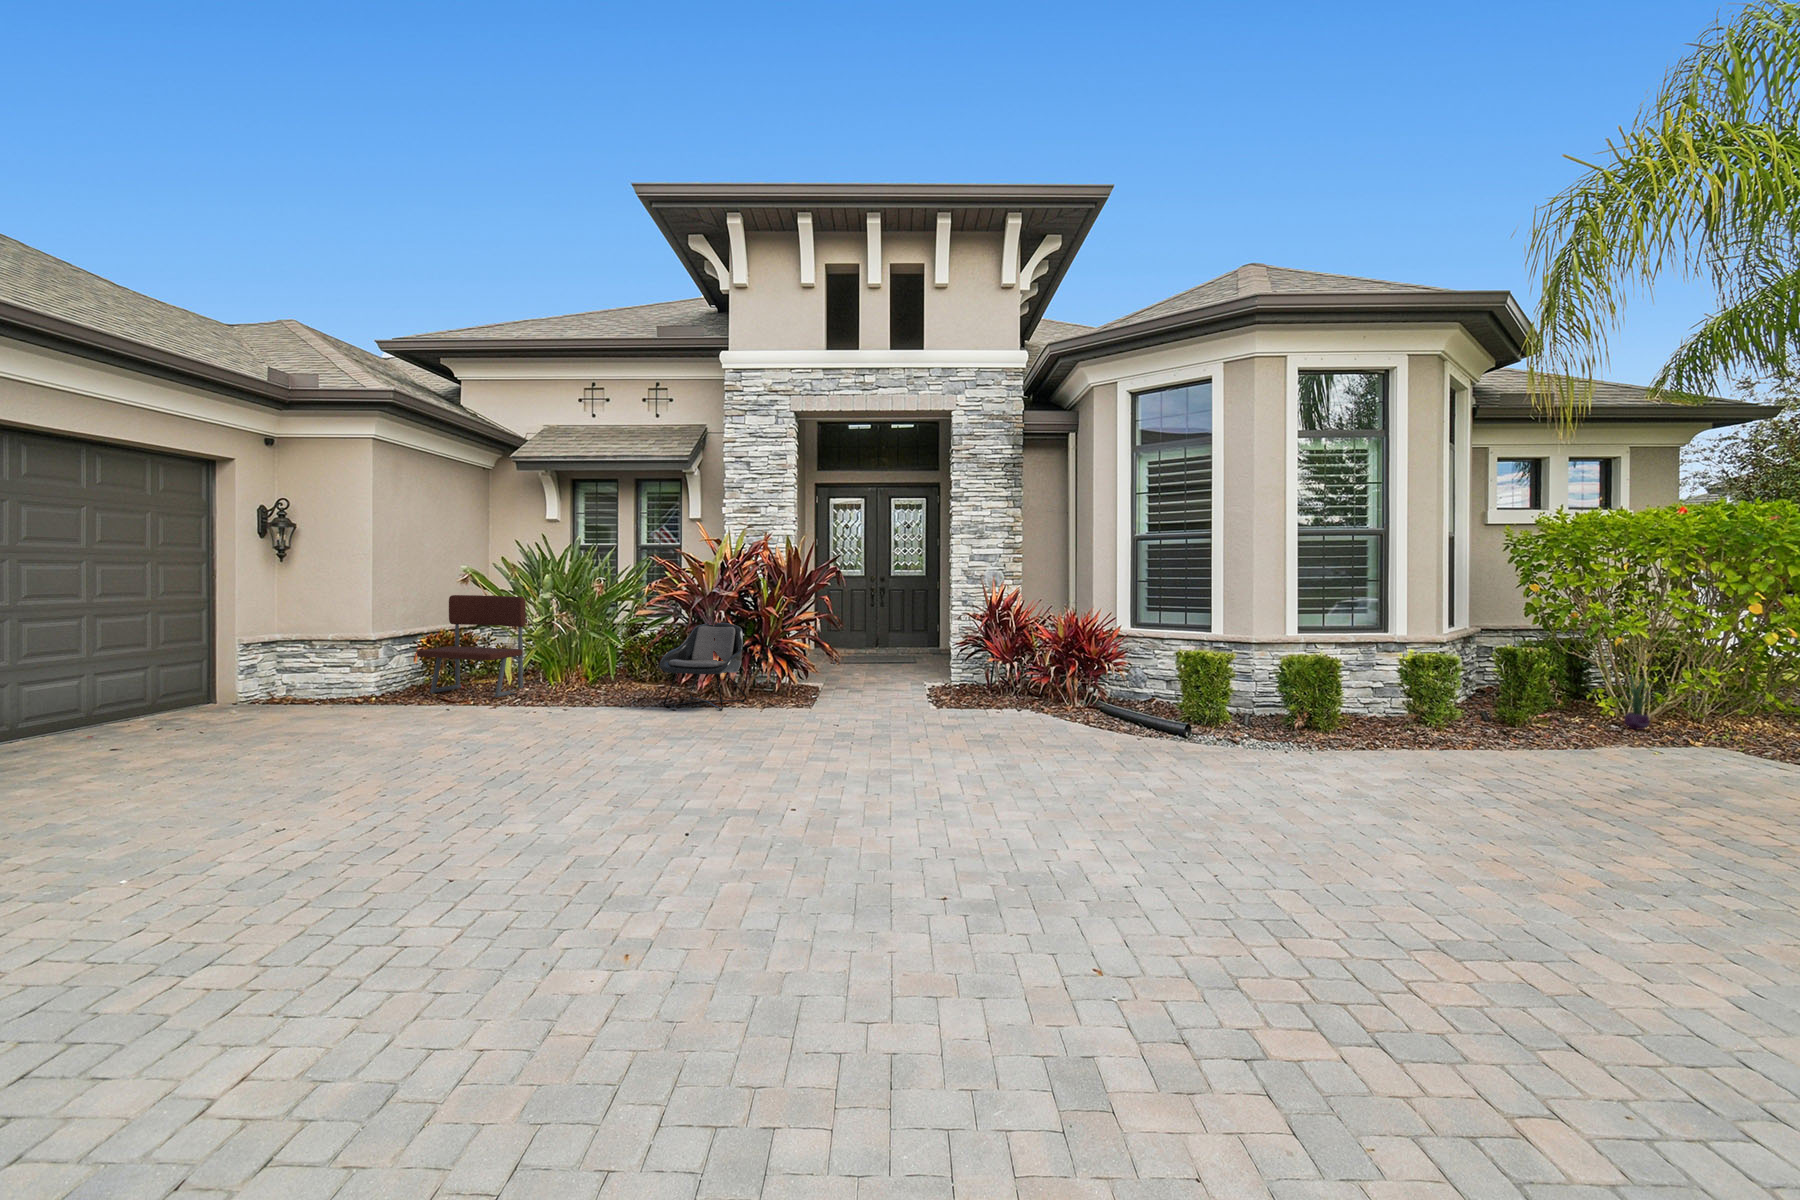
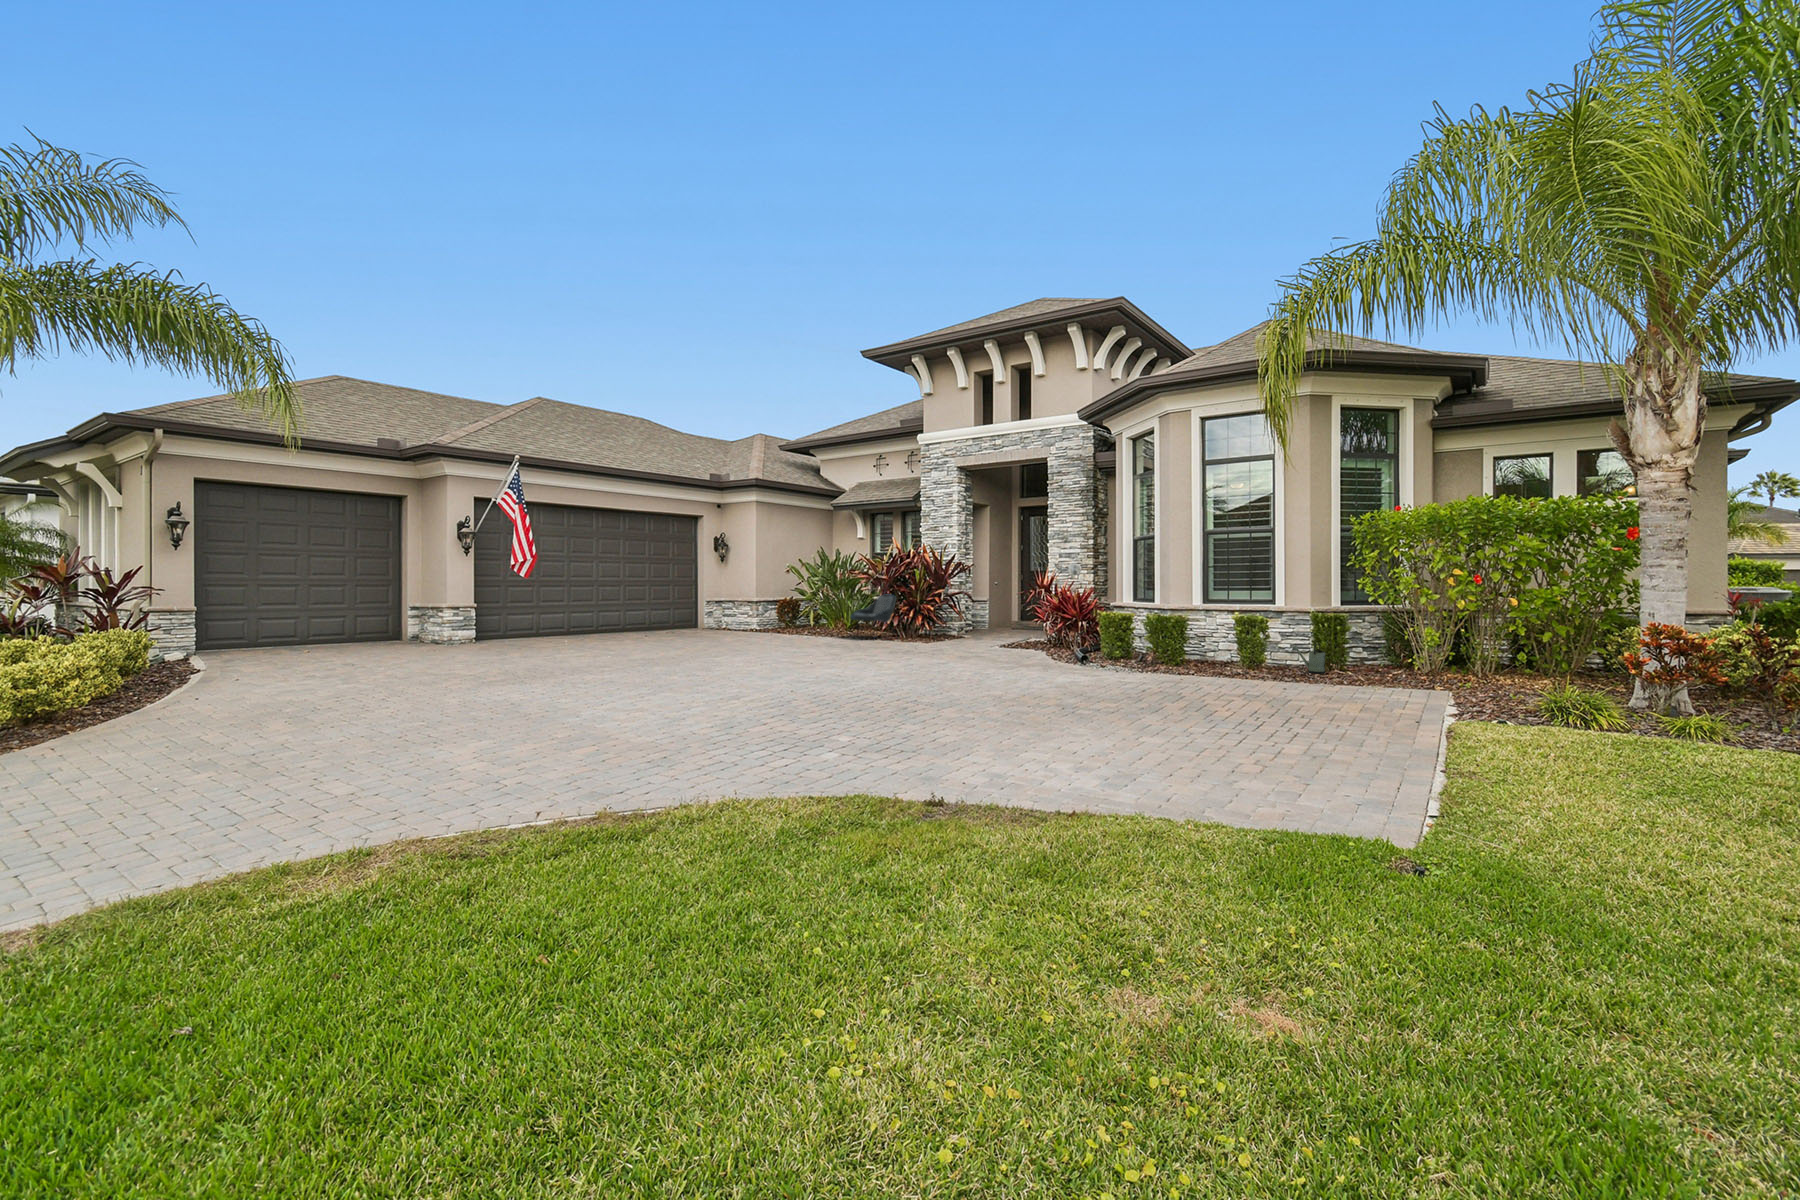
bench: present [417,595,526,697] -> none [770,580,816,632]
decorative plant: present [1607,676,1655,730] -> none [1411,639,1467,683]
watering can: none [1456,685,1506,726] -> present [1292,644,1325,674]

